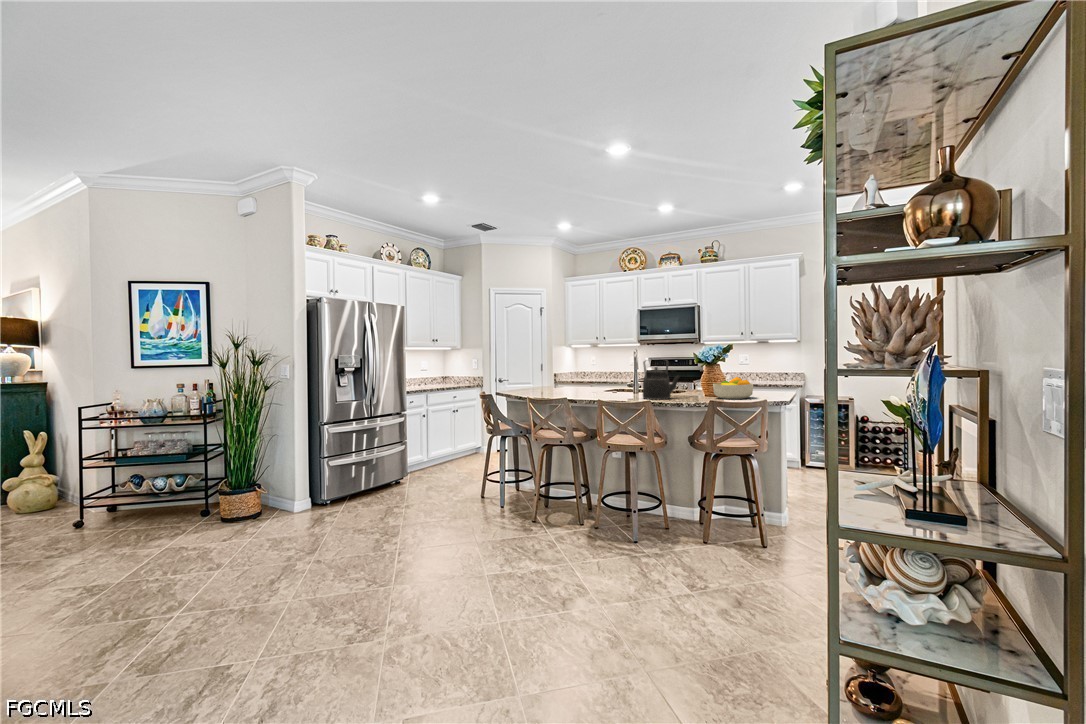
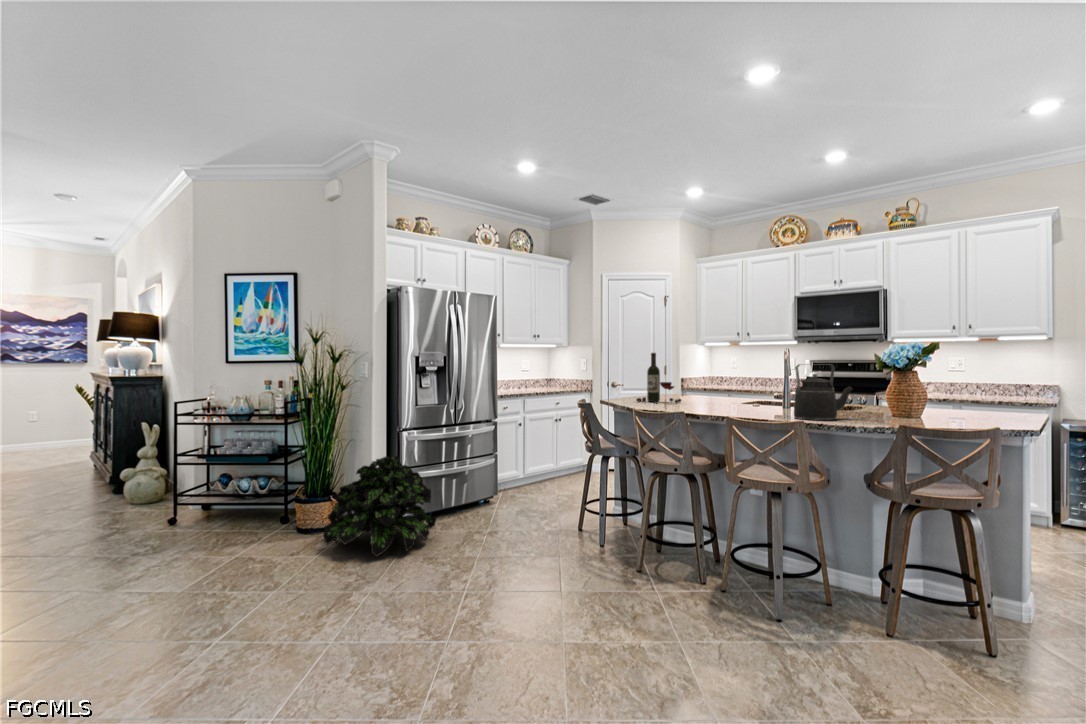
wine bottle: none [525,353,559,393] -> present [636,353,681,403]
fruit bowl: present [713,377,753,399] -> none [905,391,976,425]
potted plant: none [255,446,360,534] -> present [323,456,436,556]

